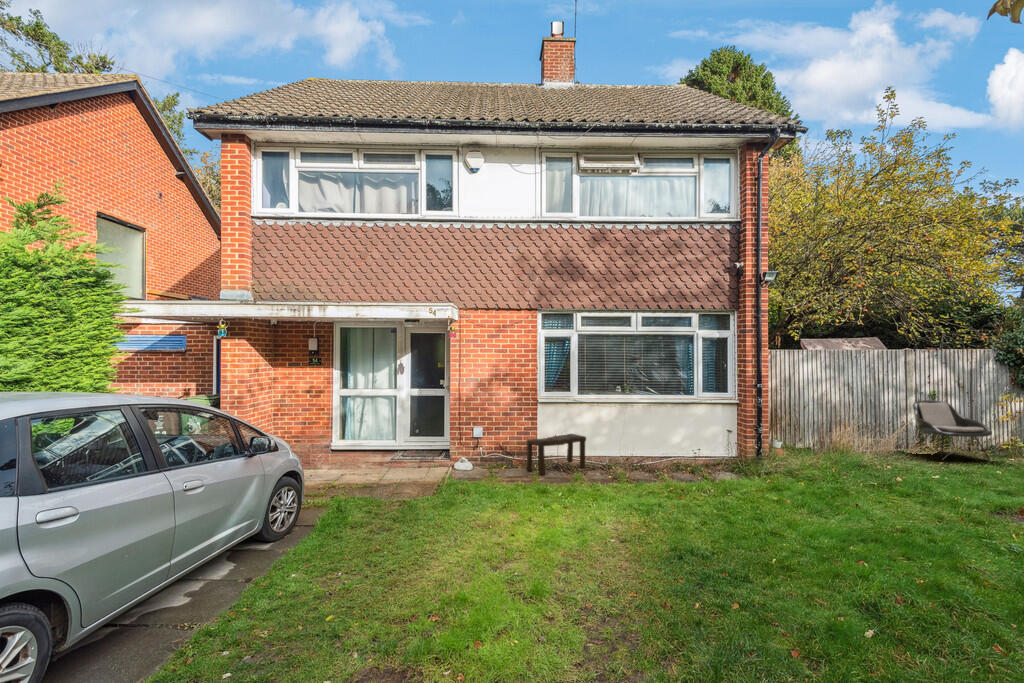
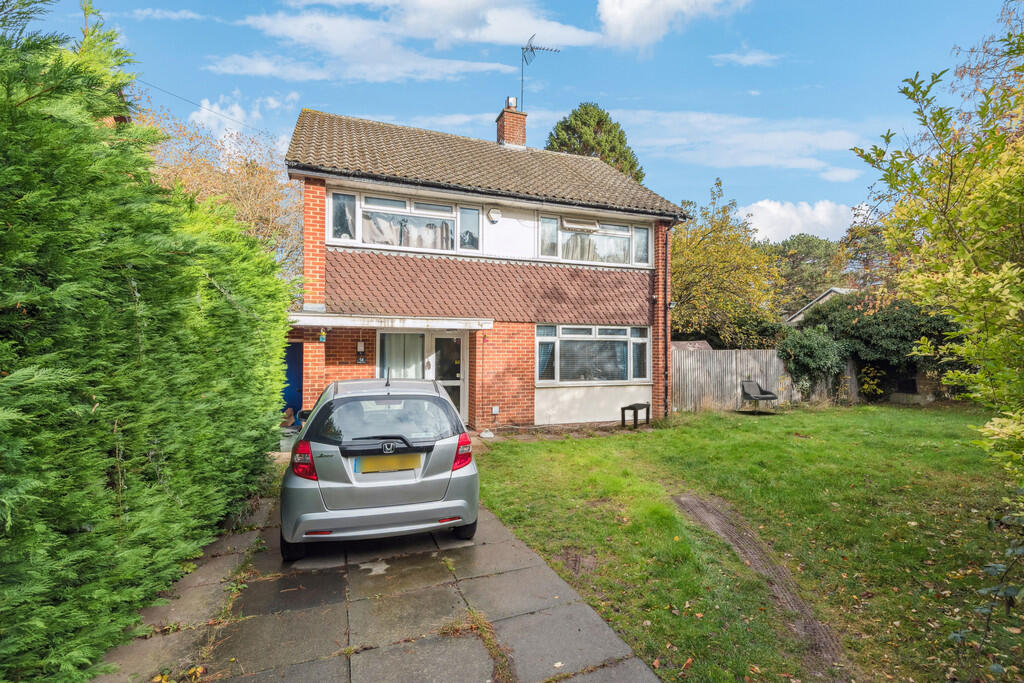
bench: present [527,434,586,475] -> present [621,403,651,428]

